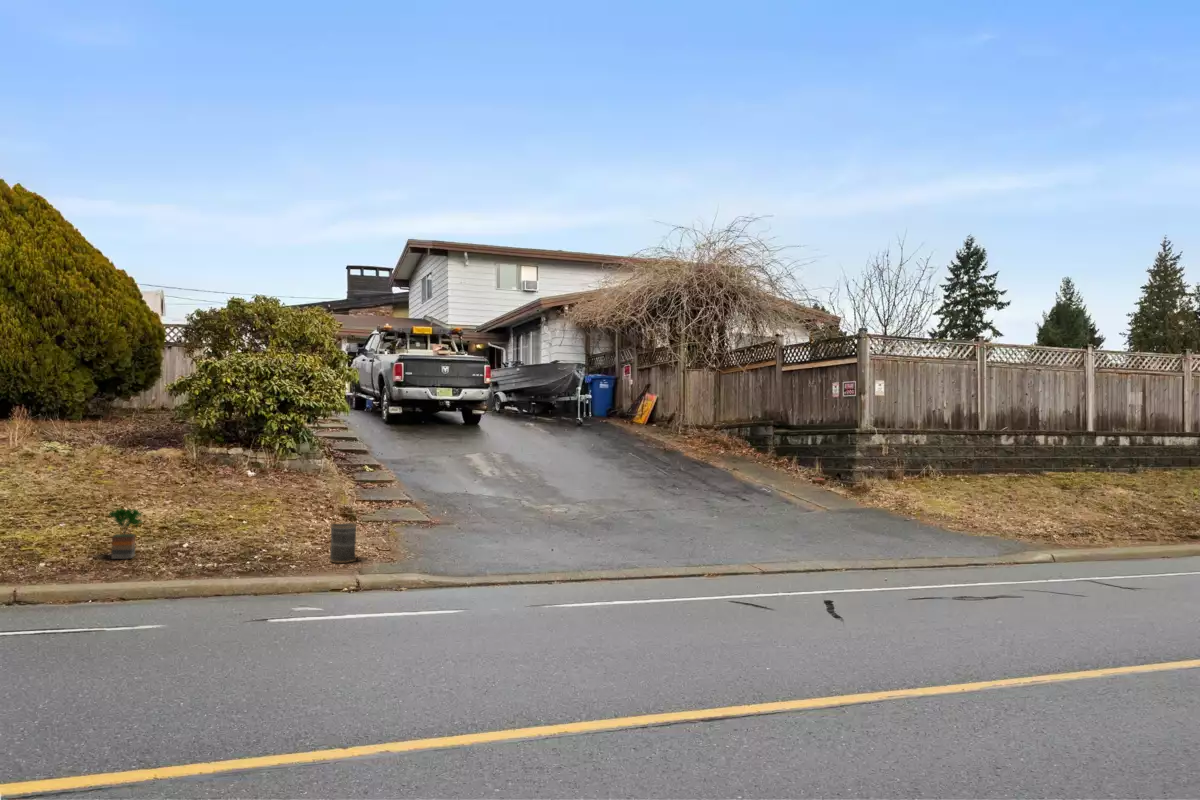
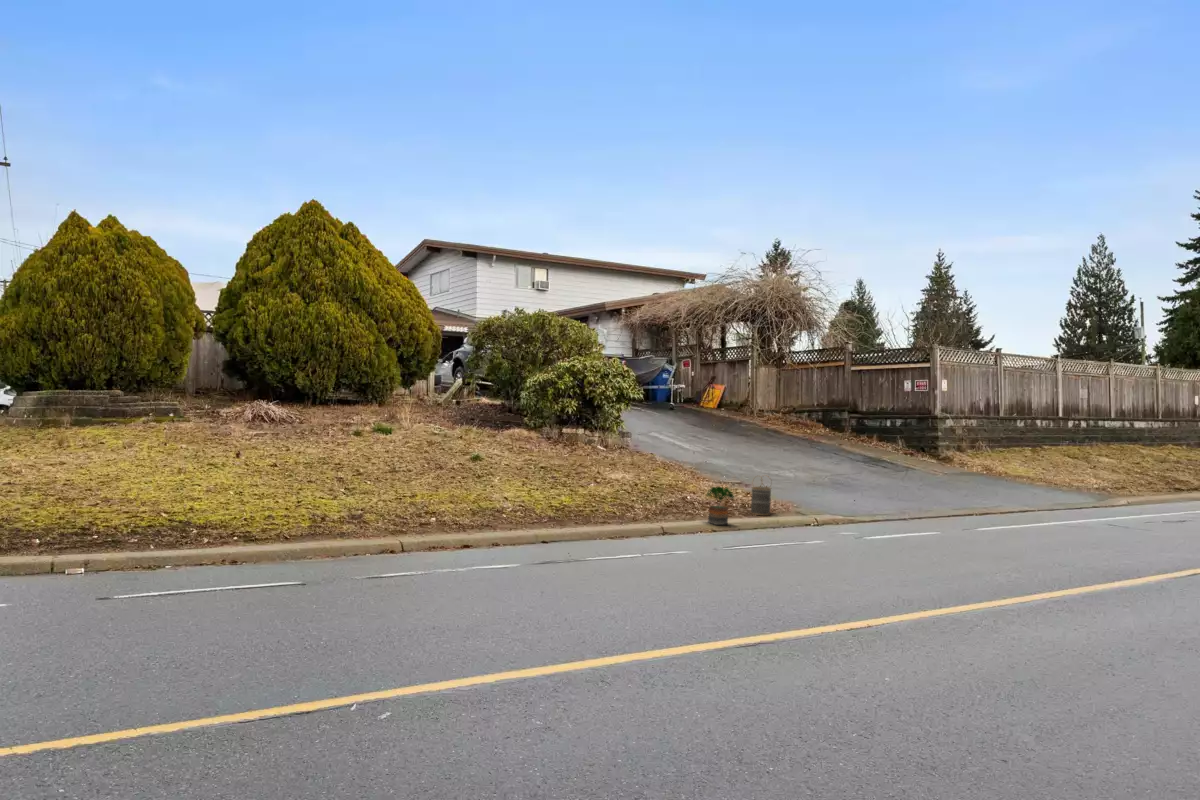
potted tree: present [109,509,142,559] -> present [707,487,734,525]

